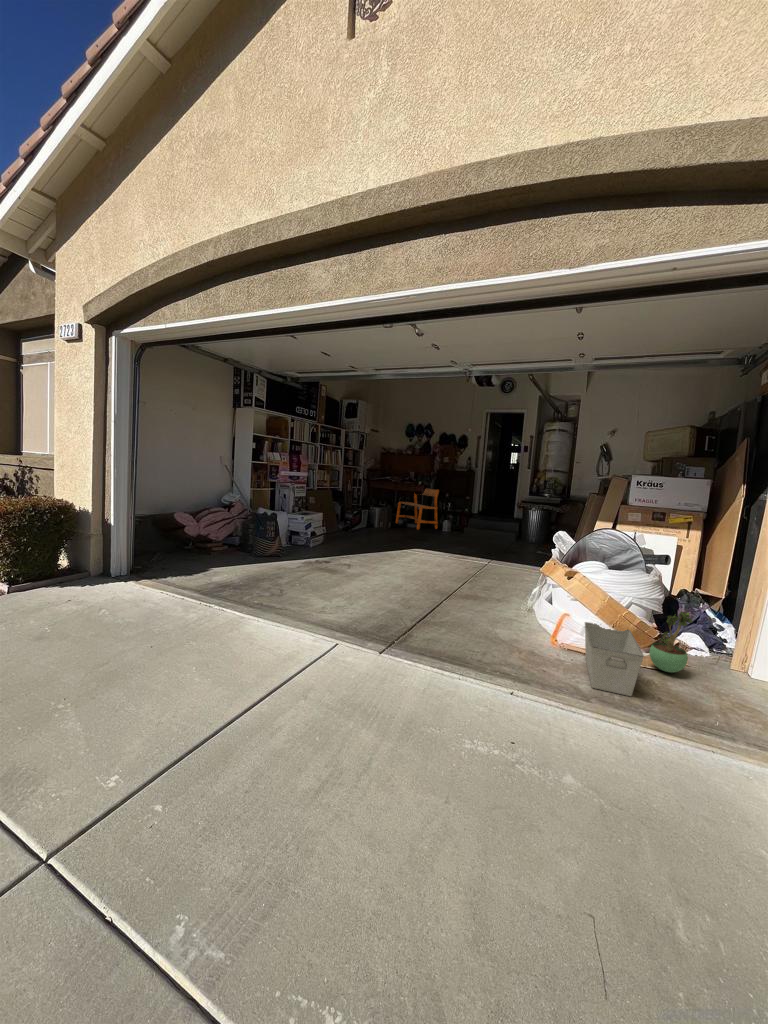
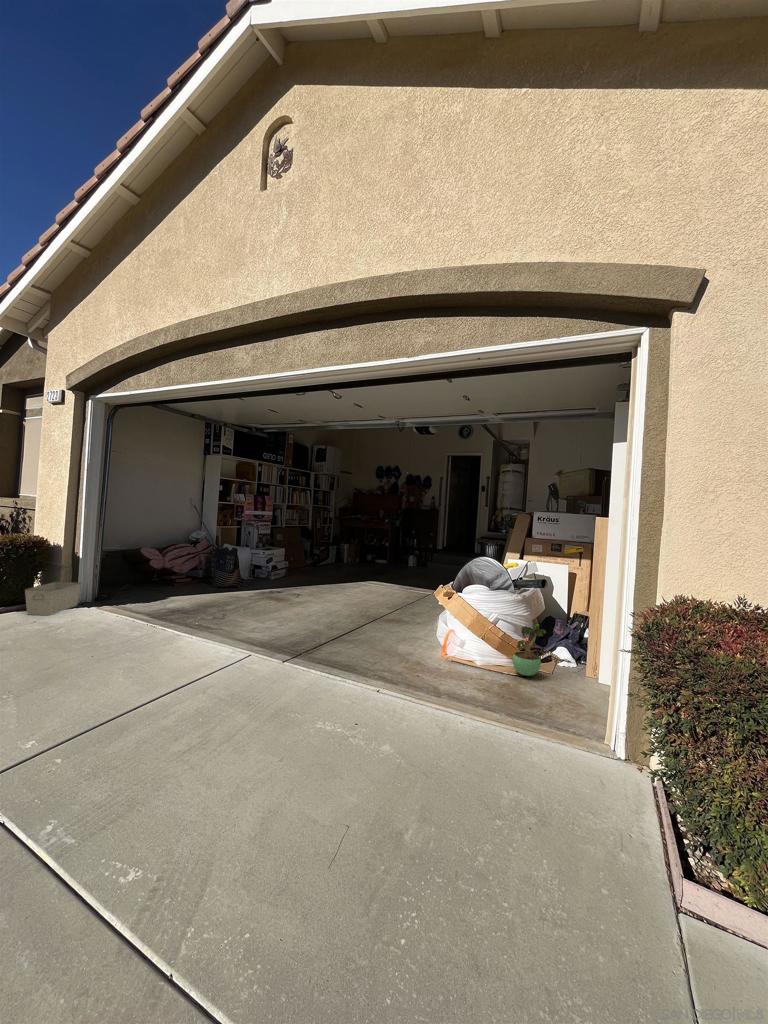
bench: present [396,489,439,529] -> none [364,525,404,566]
storage bin: present [585,622,644,696] -> present [25,582,81,615]

